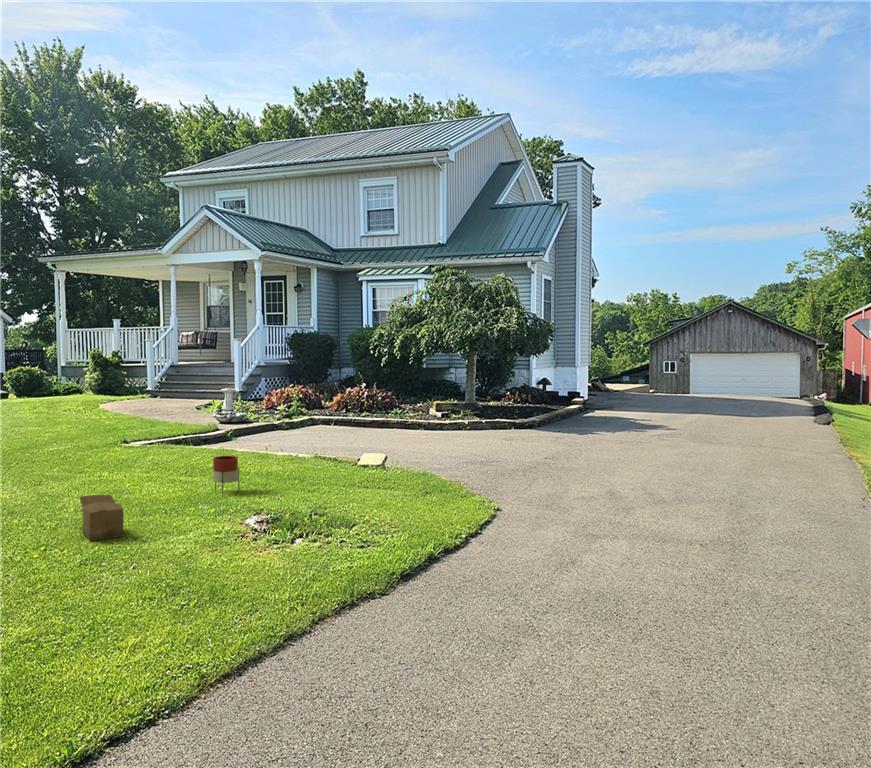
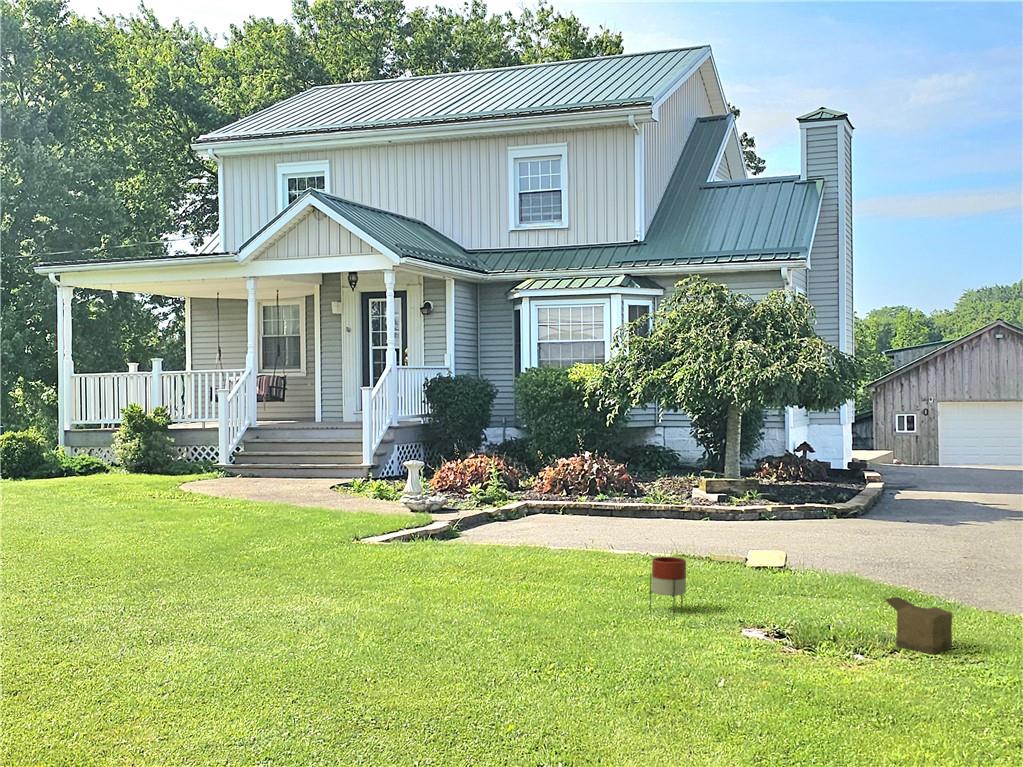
cardboard box: present [80,495,124,541] -> present [885,597,952,654]

